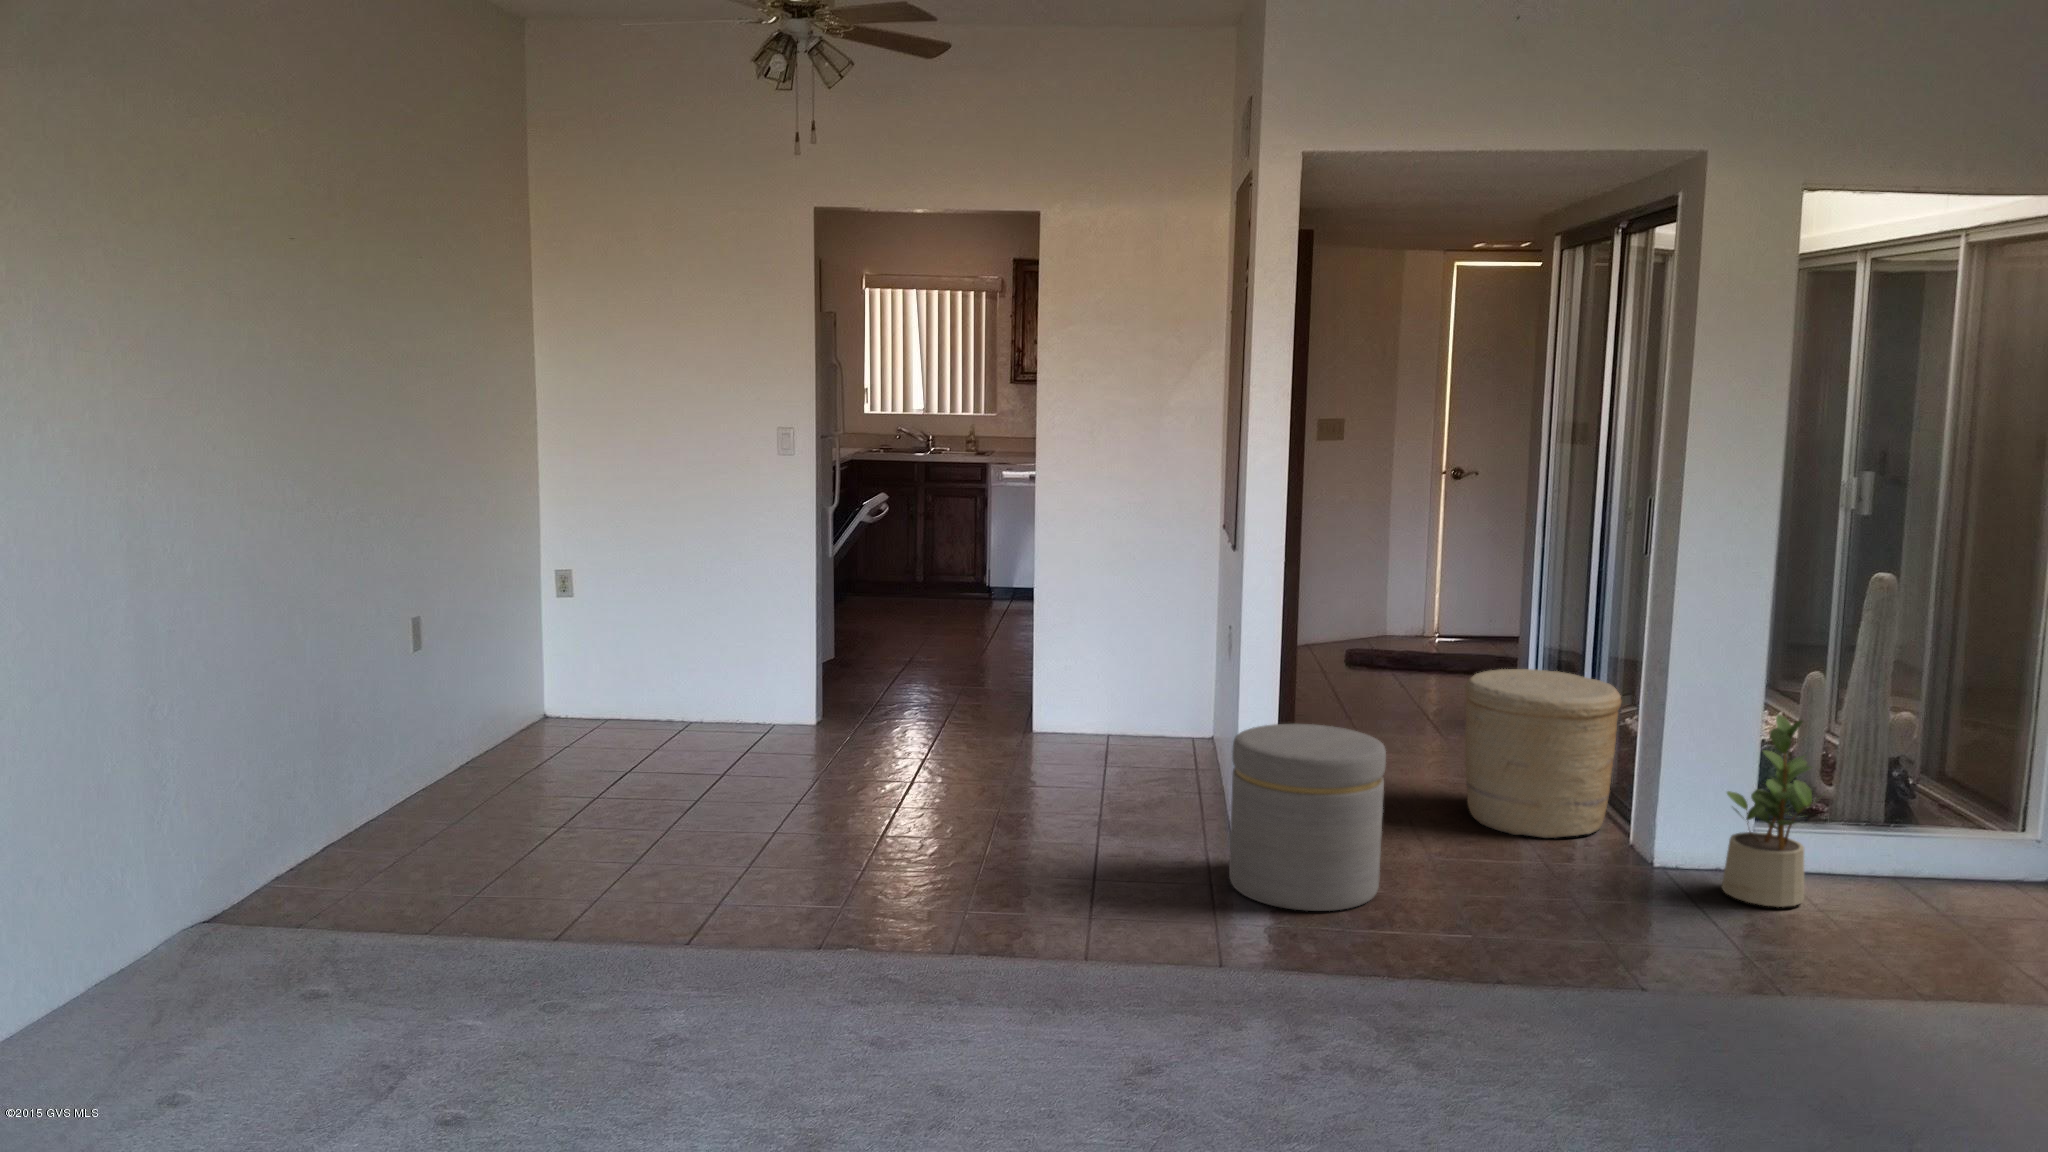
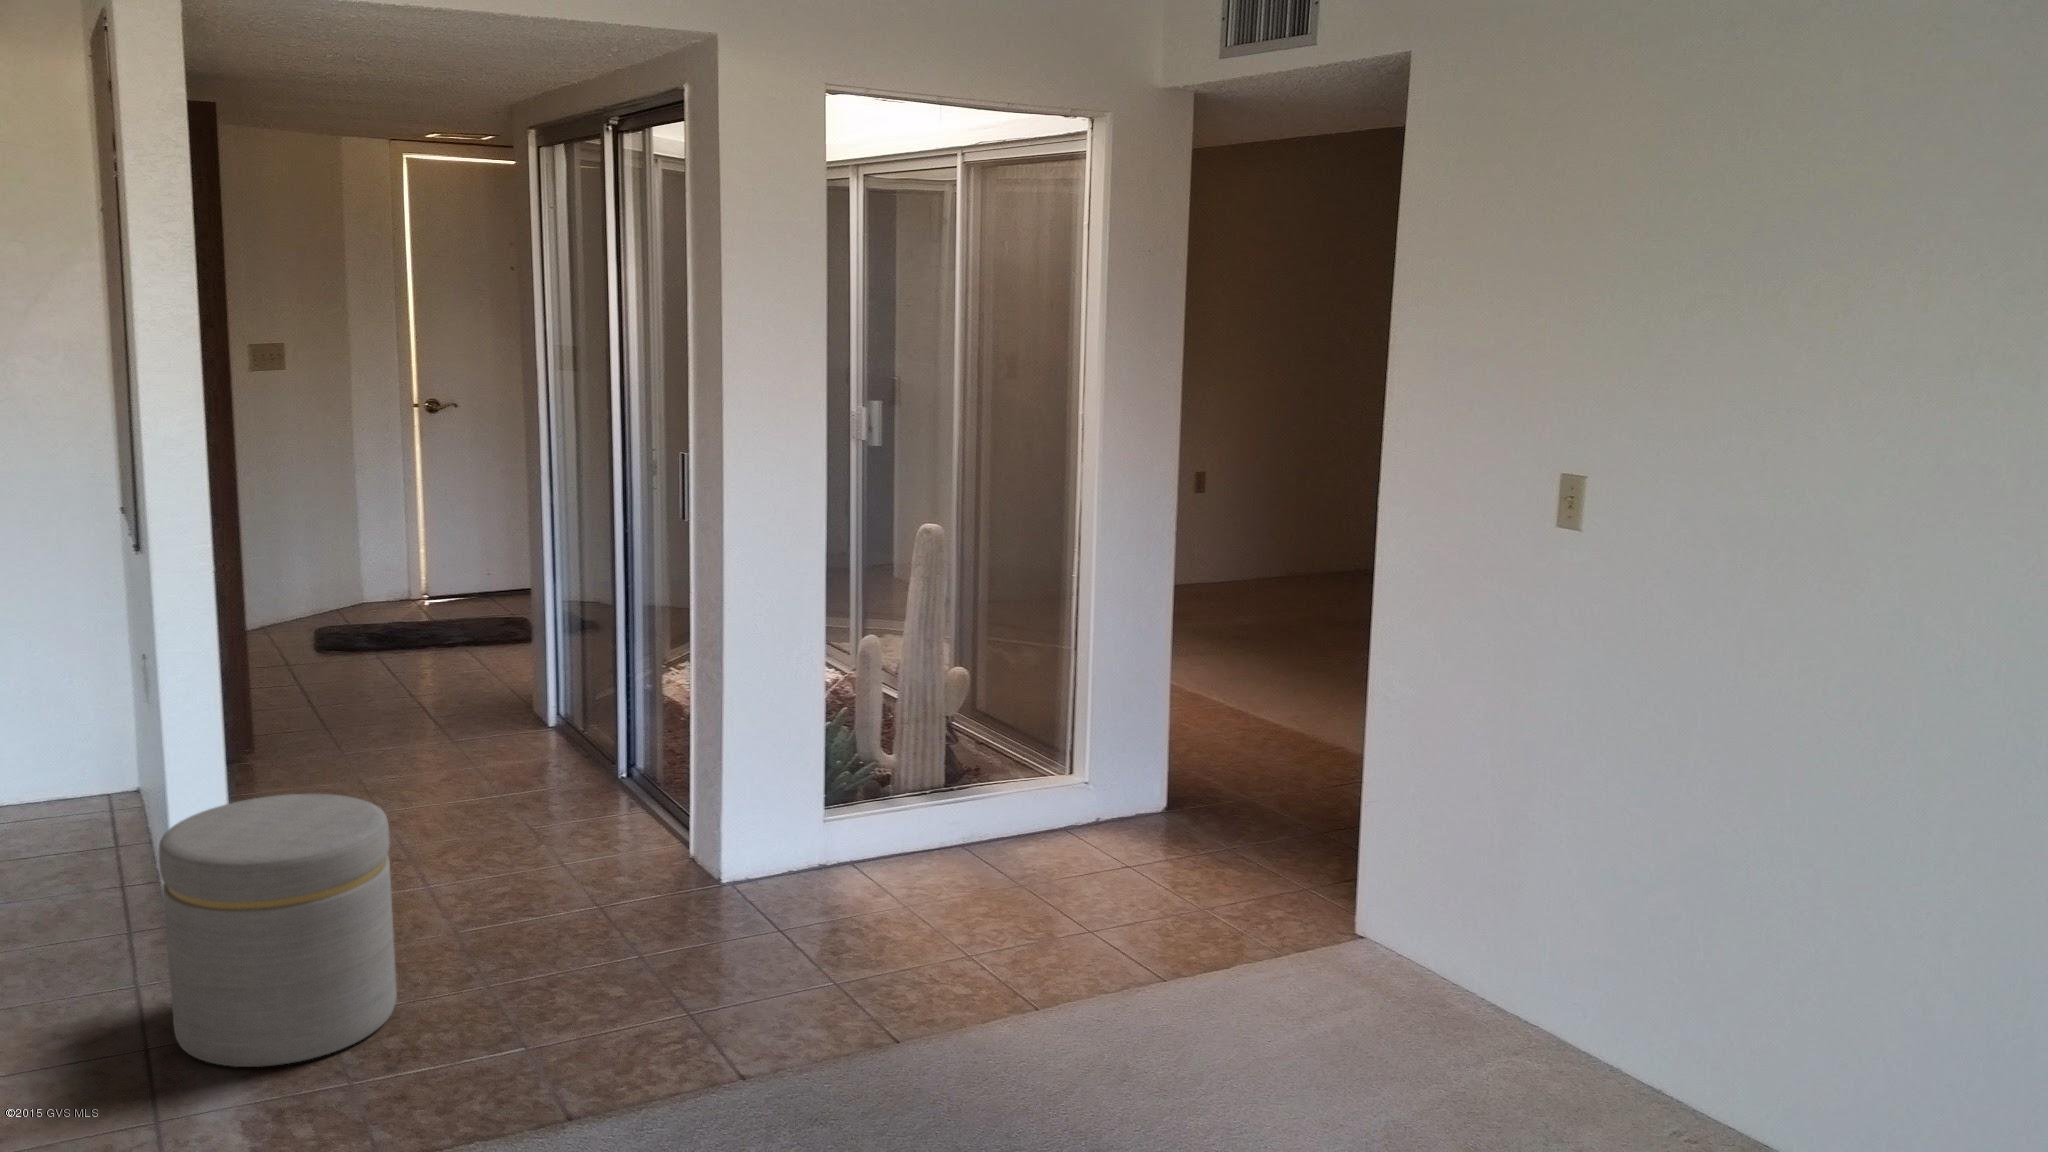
woven basket: present [1465,669,1621,838] -> none [479,659,665,870]
potted plant: present [1722,715,1813,907] -> none [793,693,897,907]

